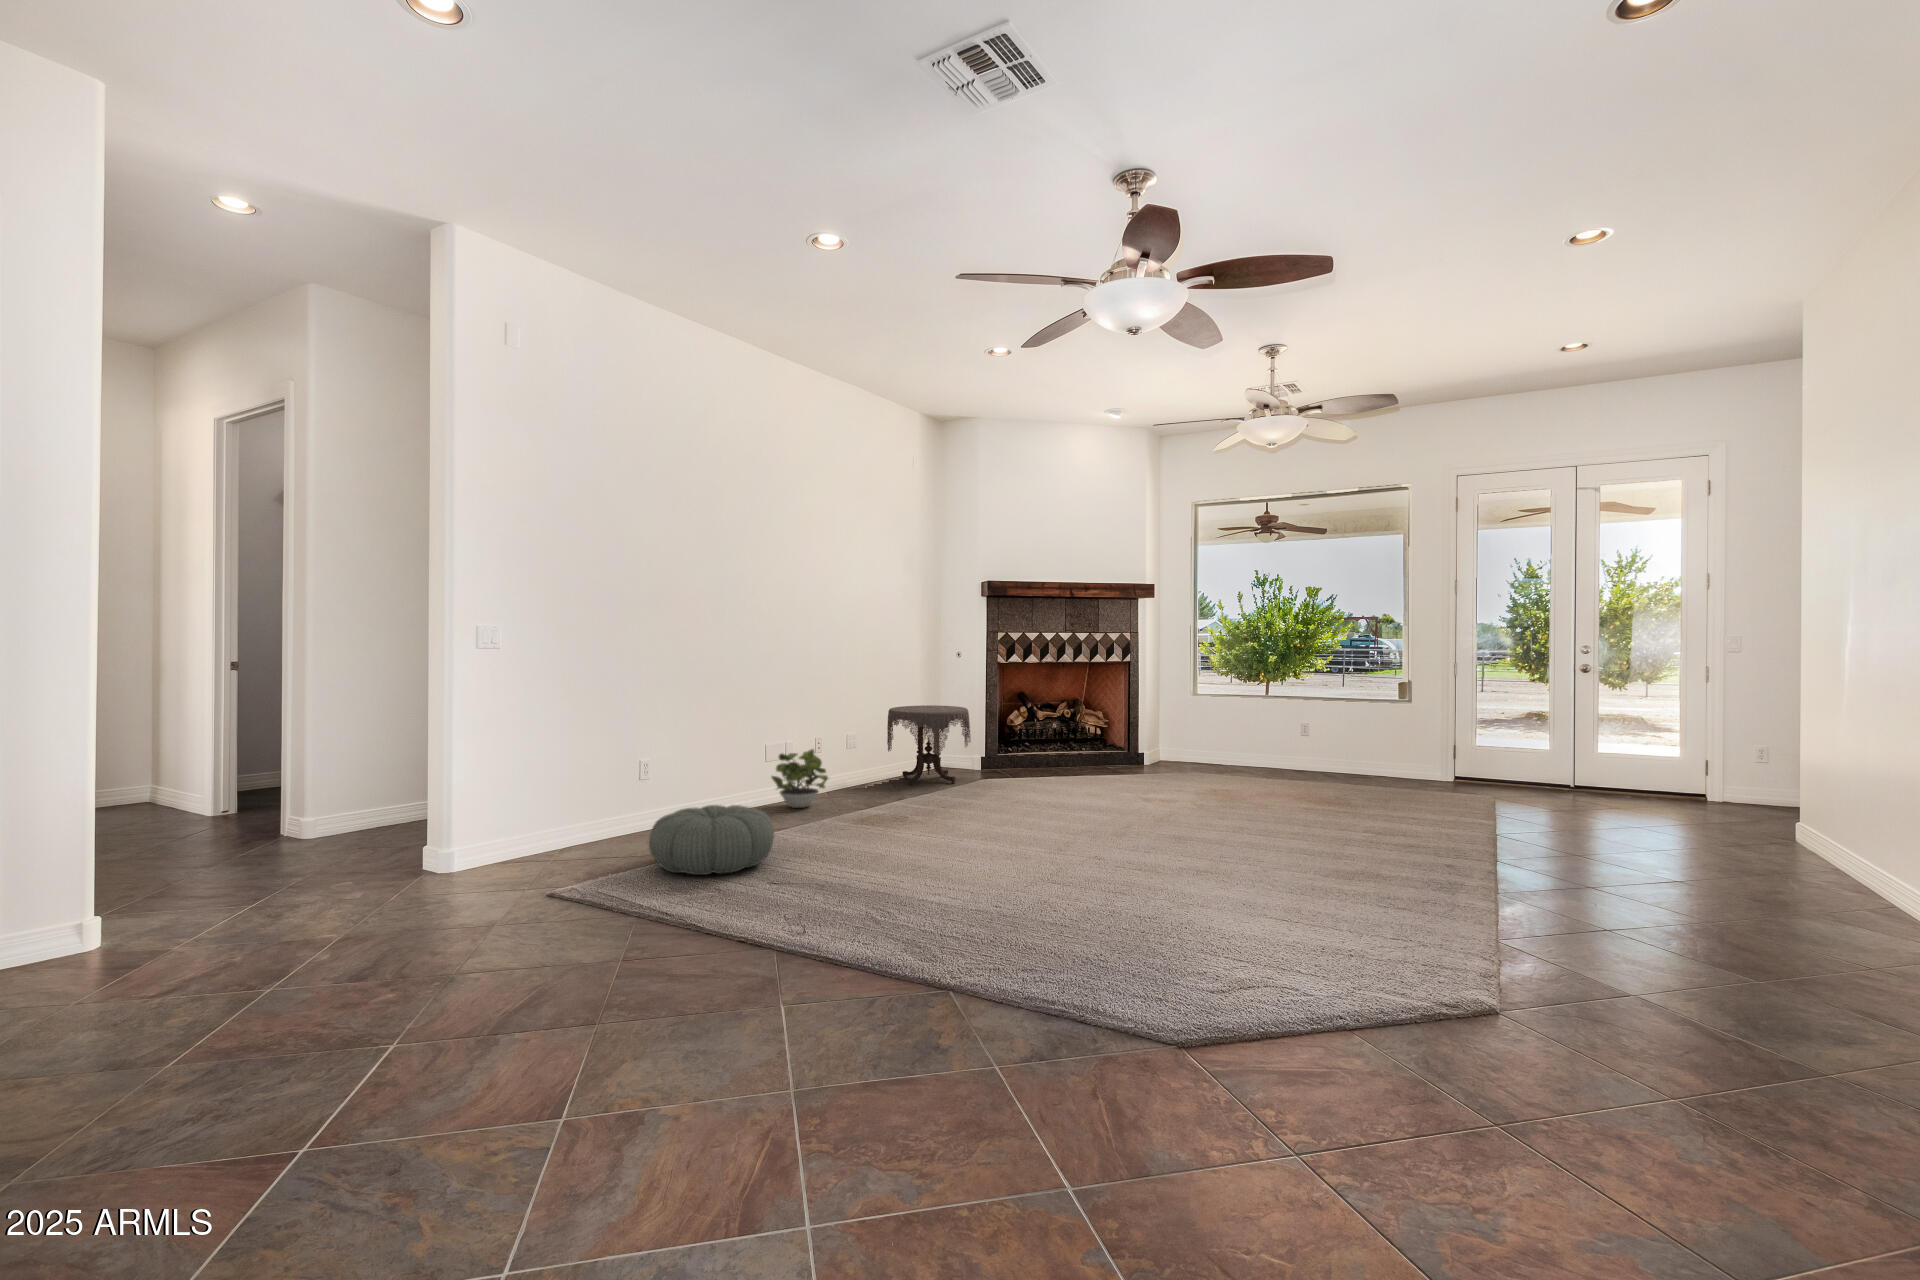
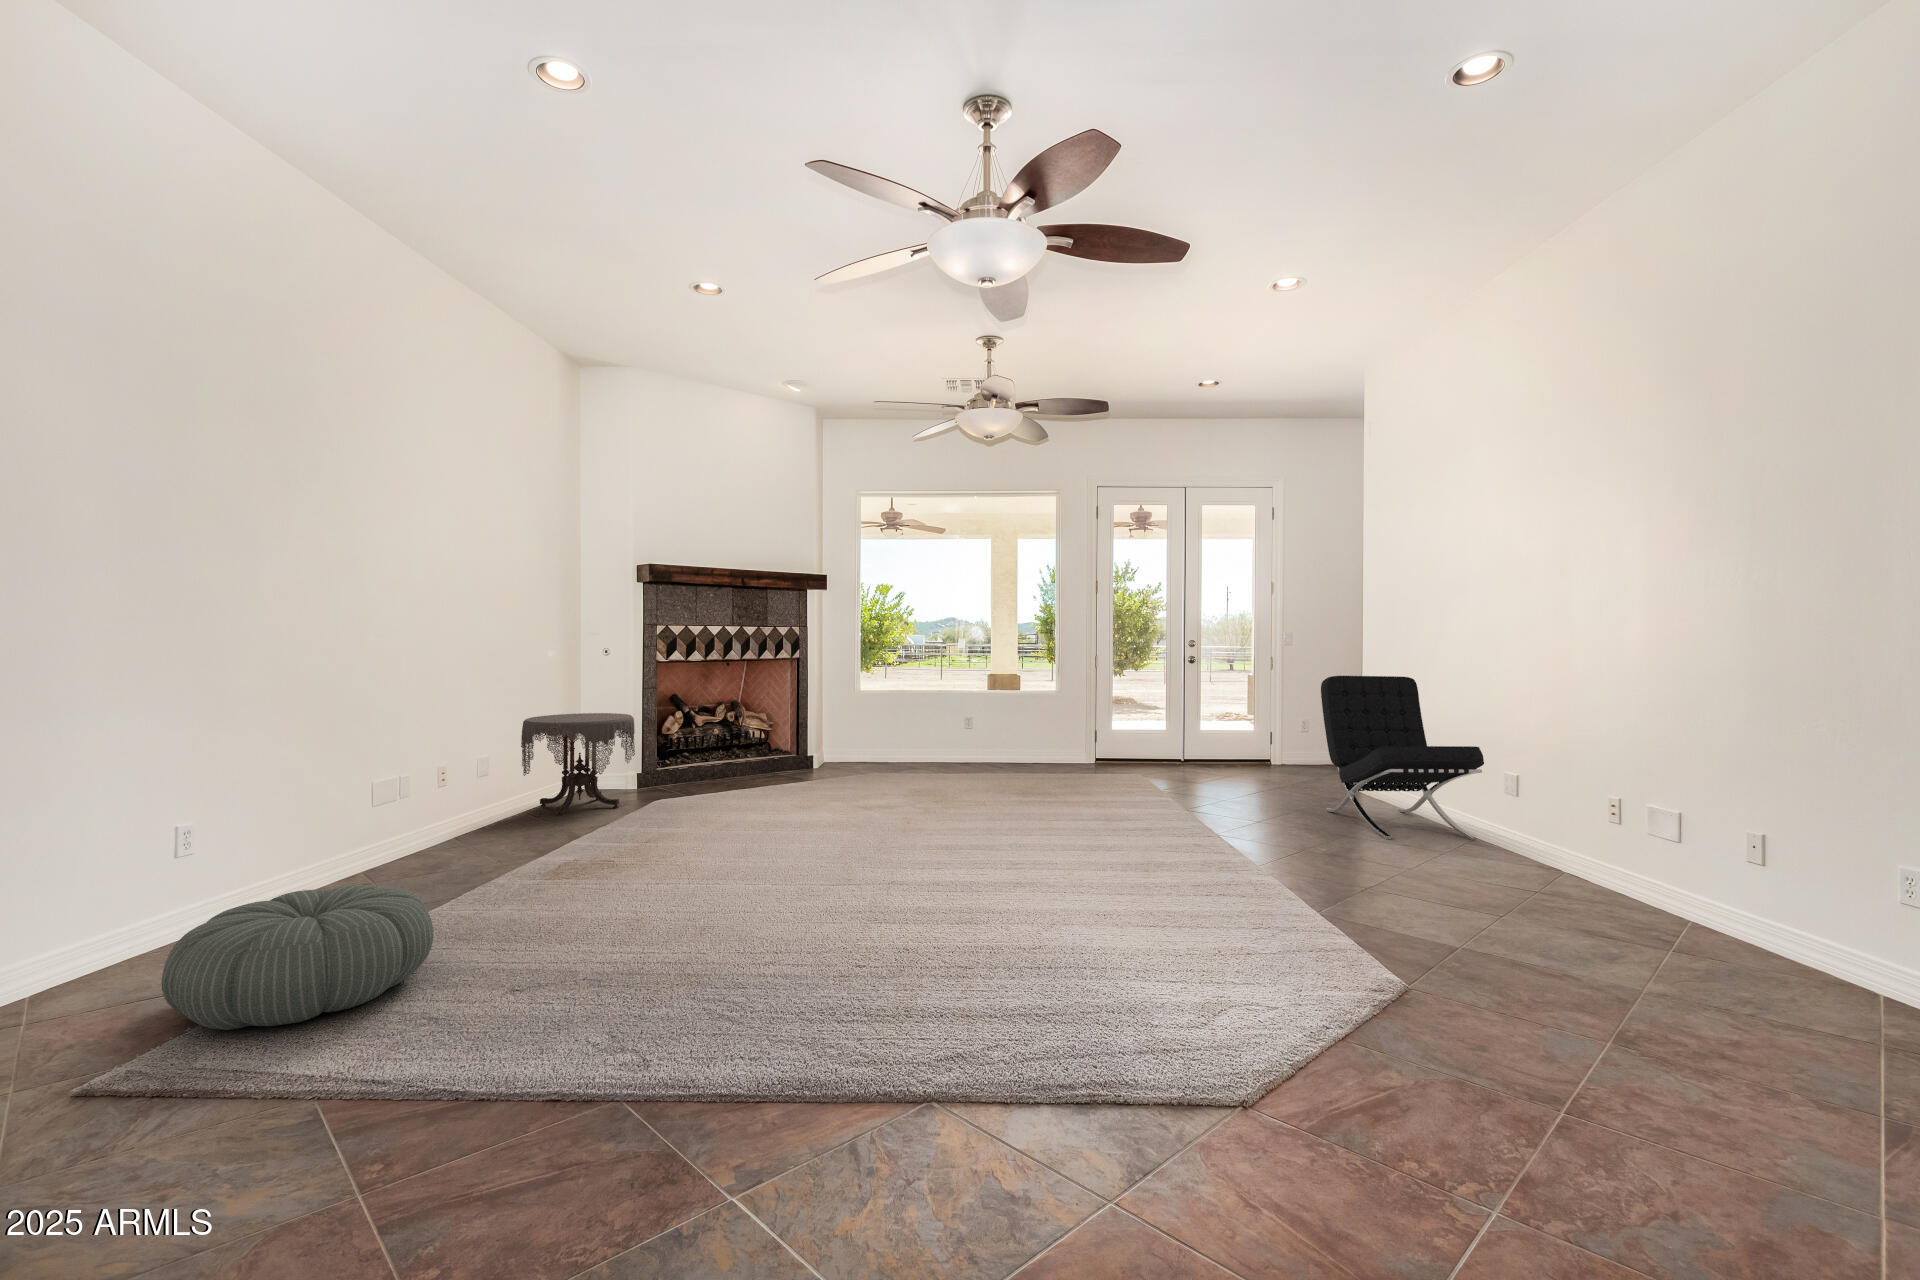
lounge chair: none [1697,698,1904,923] -> present [1321,676,1484,840]
potted plant: present [772,749,828,808] -> none [359,781,465,869]

